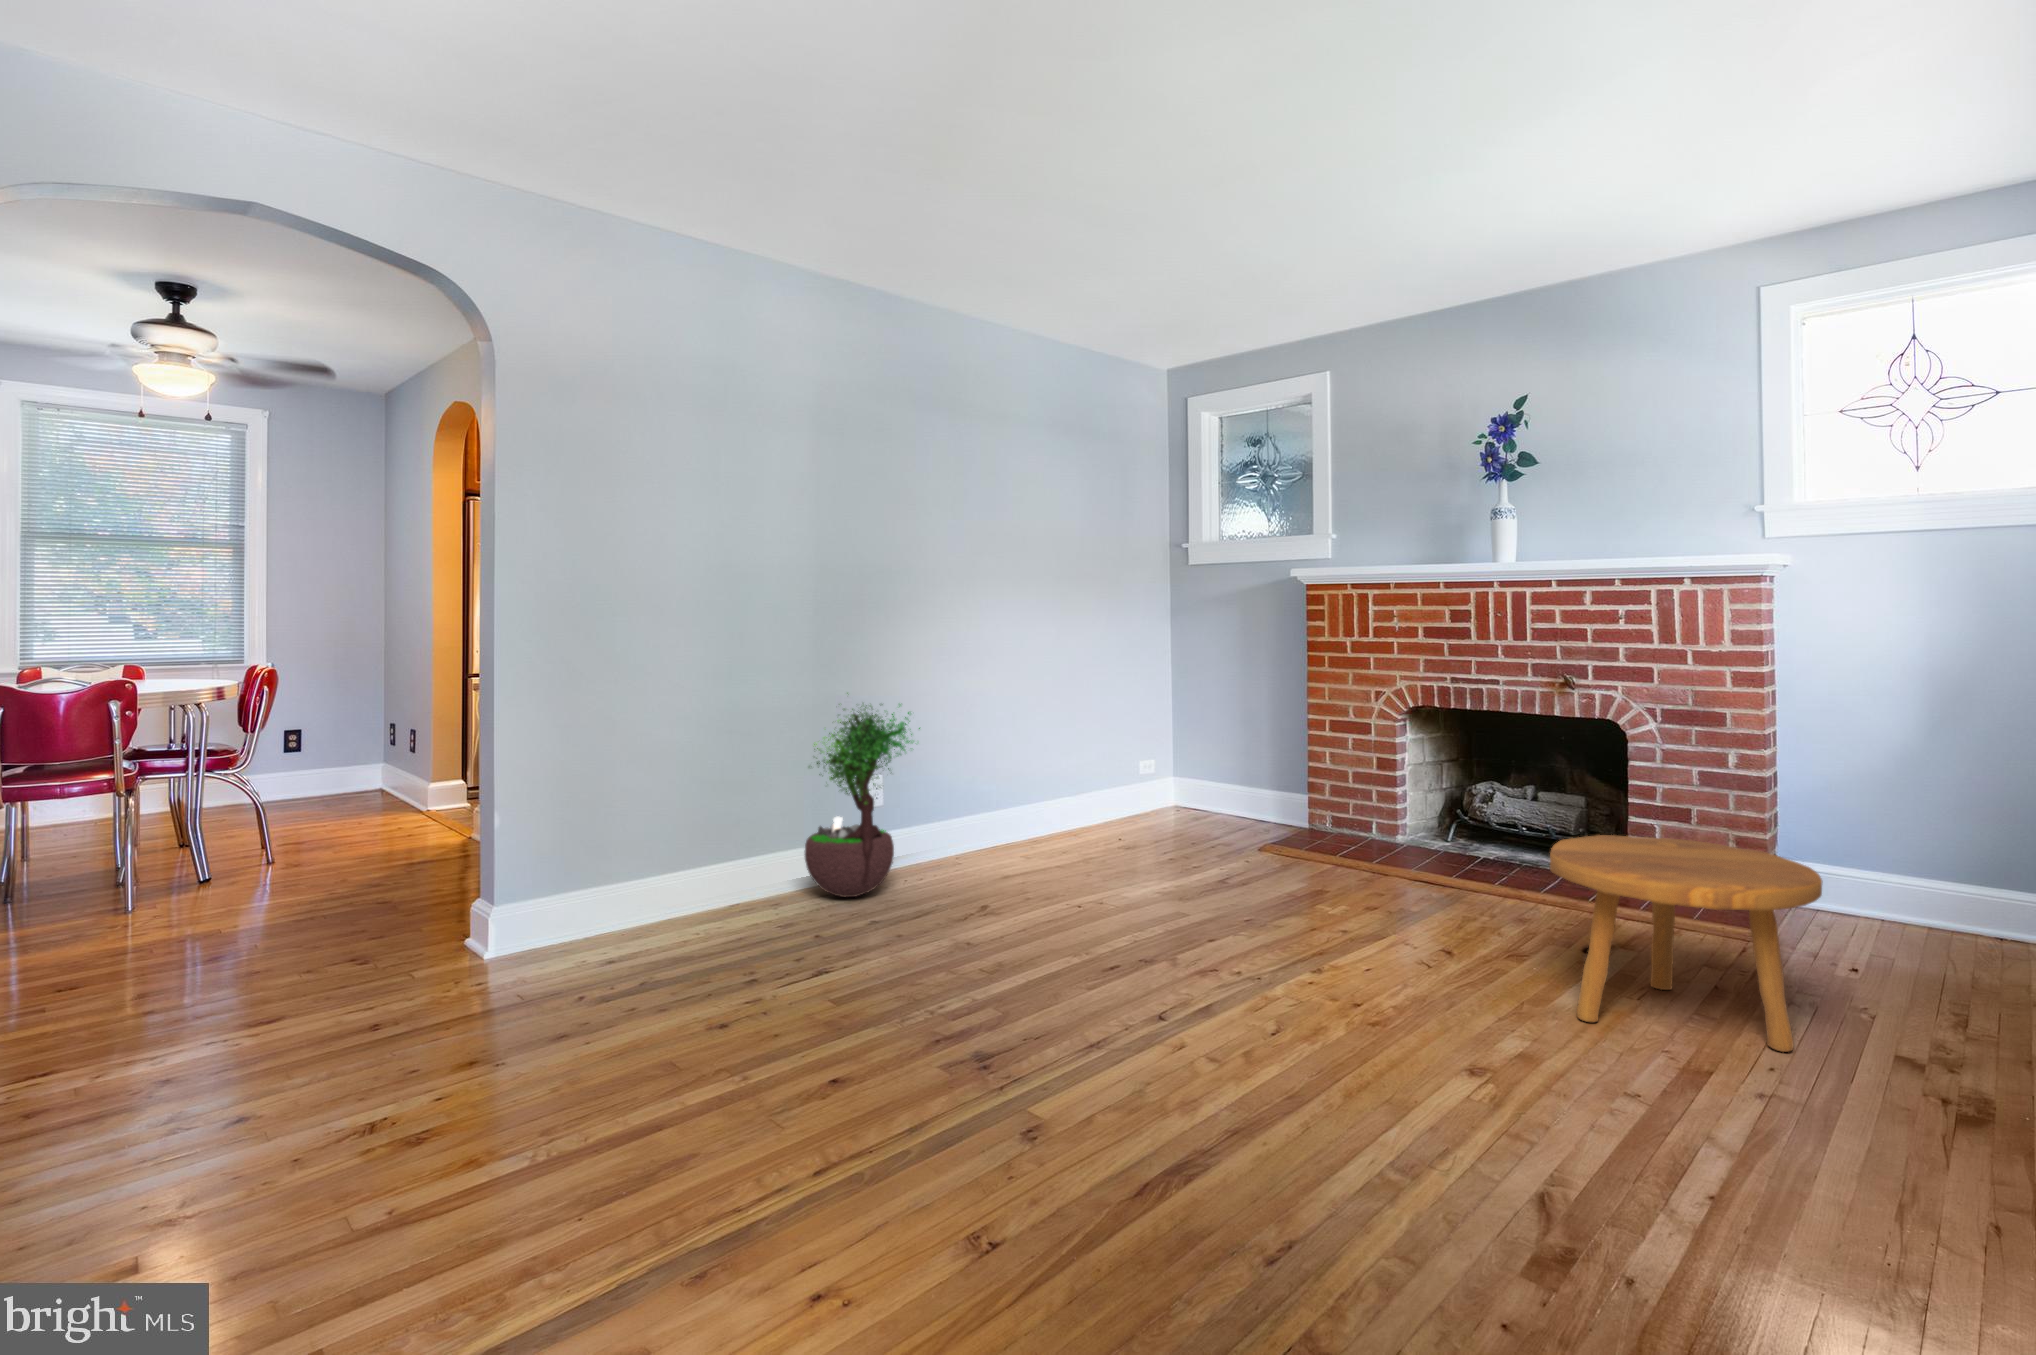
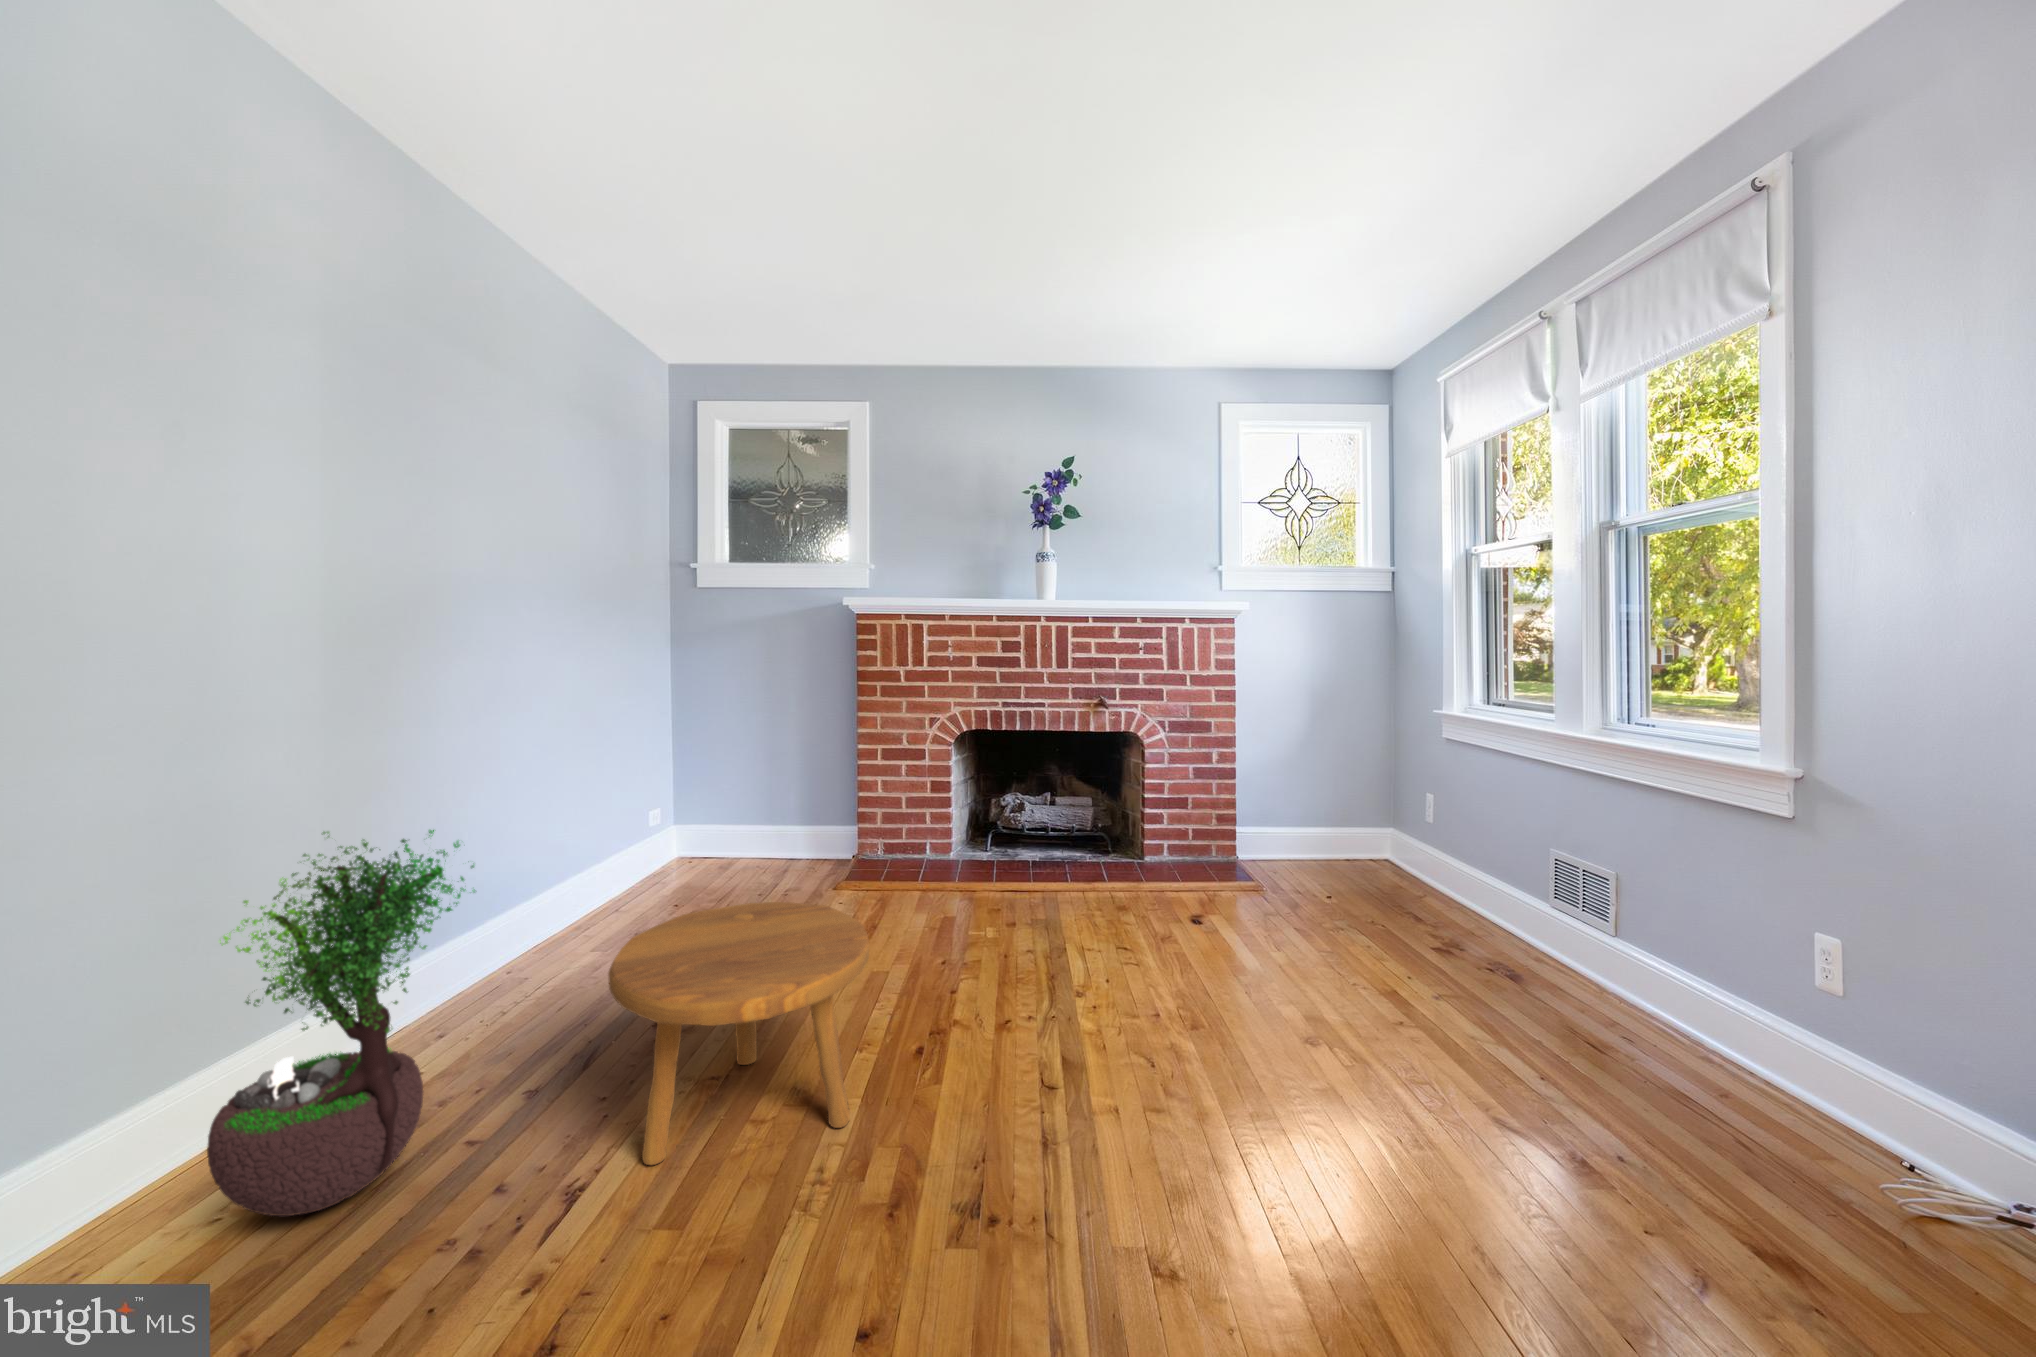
footstool: present [1550,835,1822,1052] -> present [608,902,869,1165]

